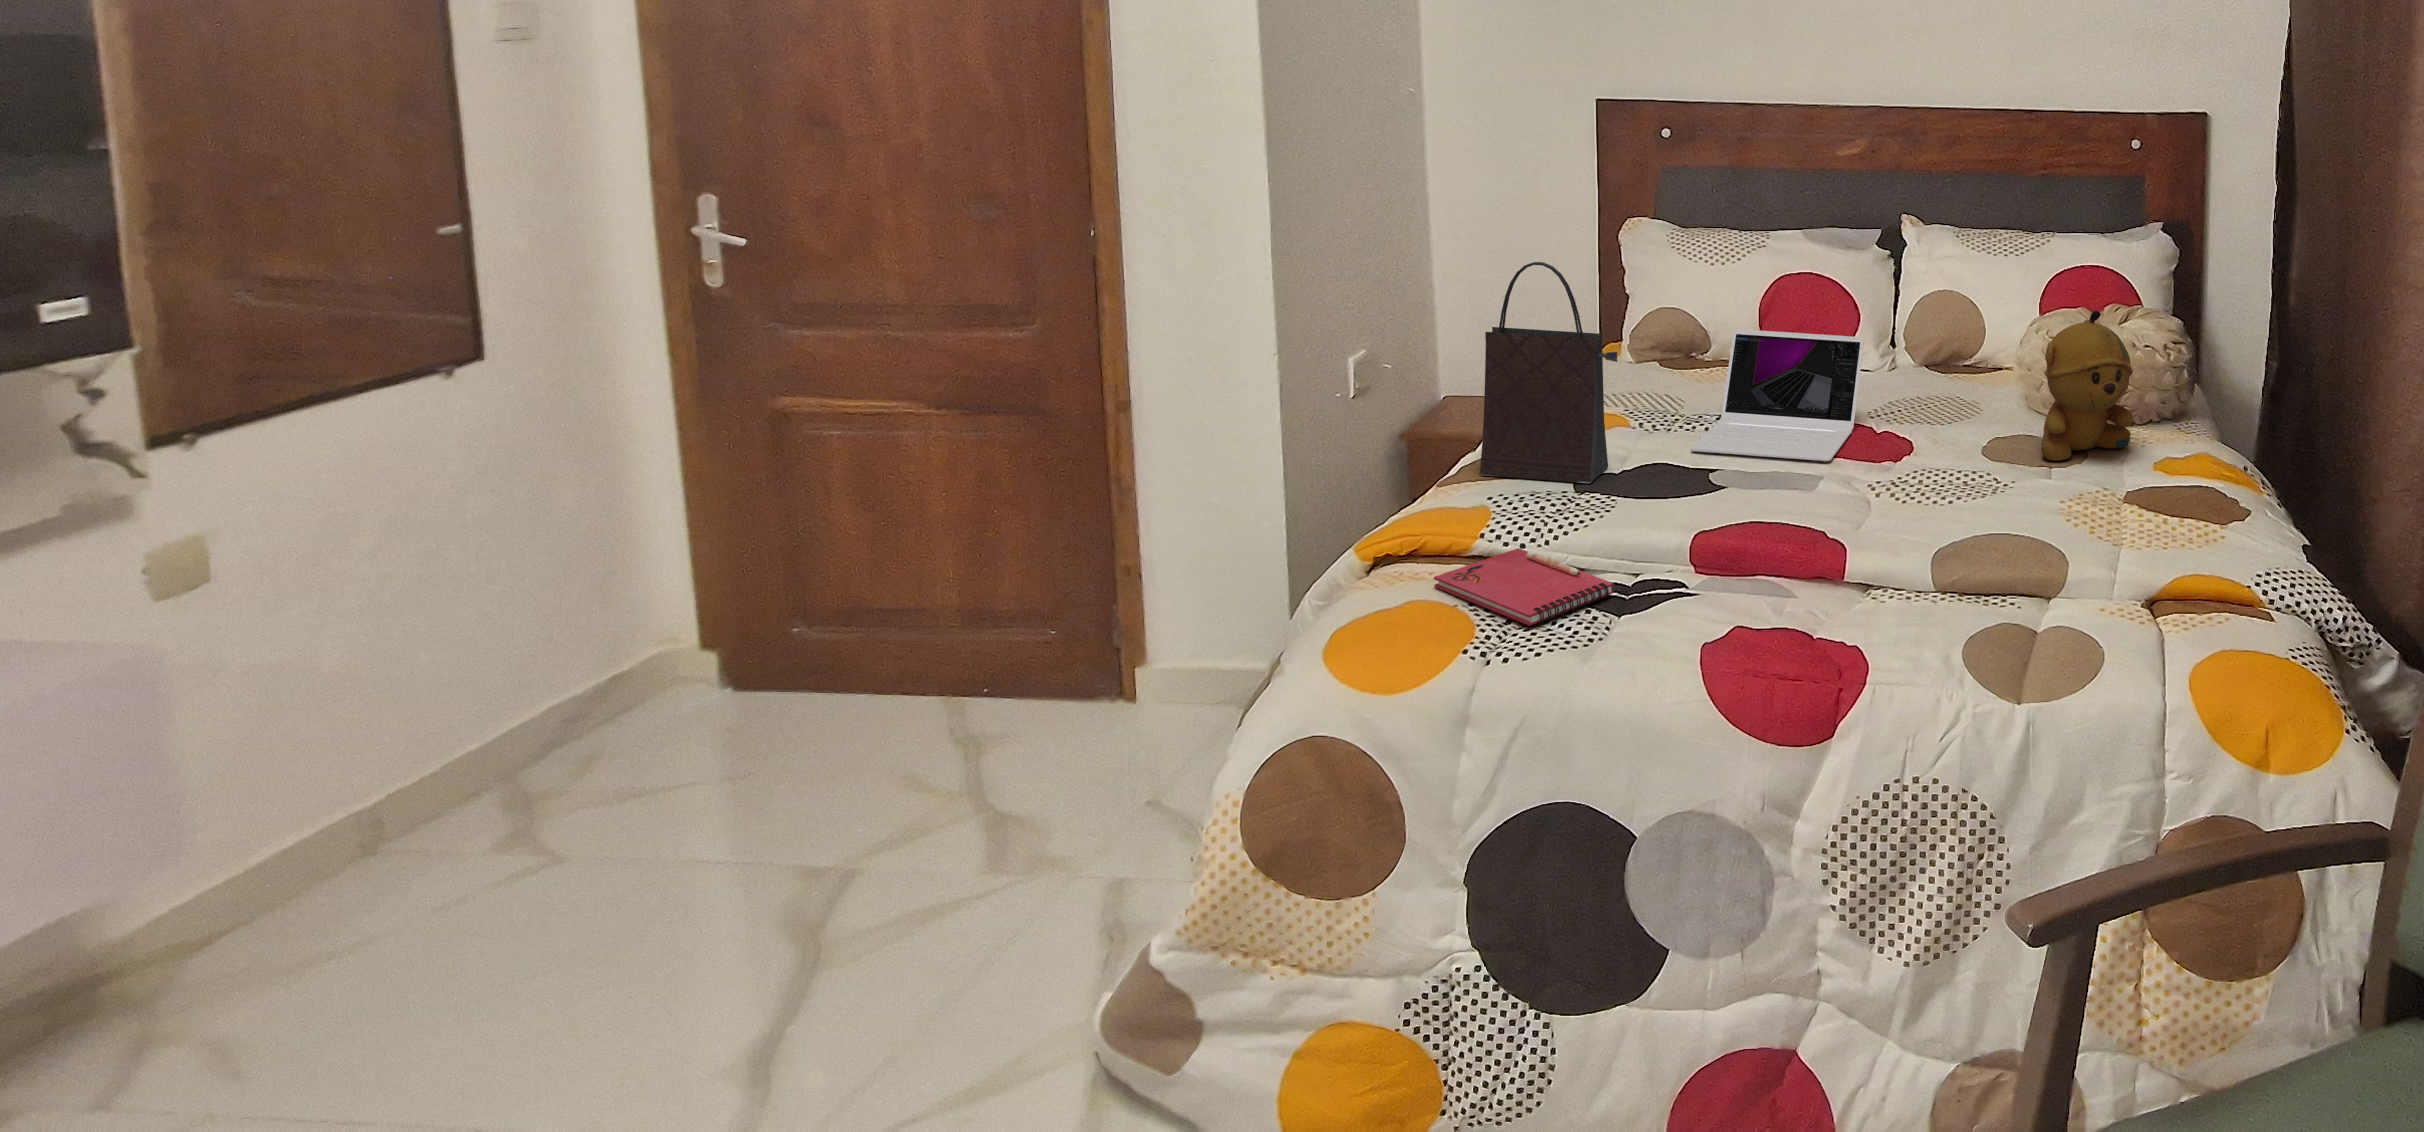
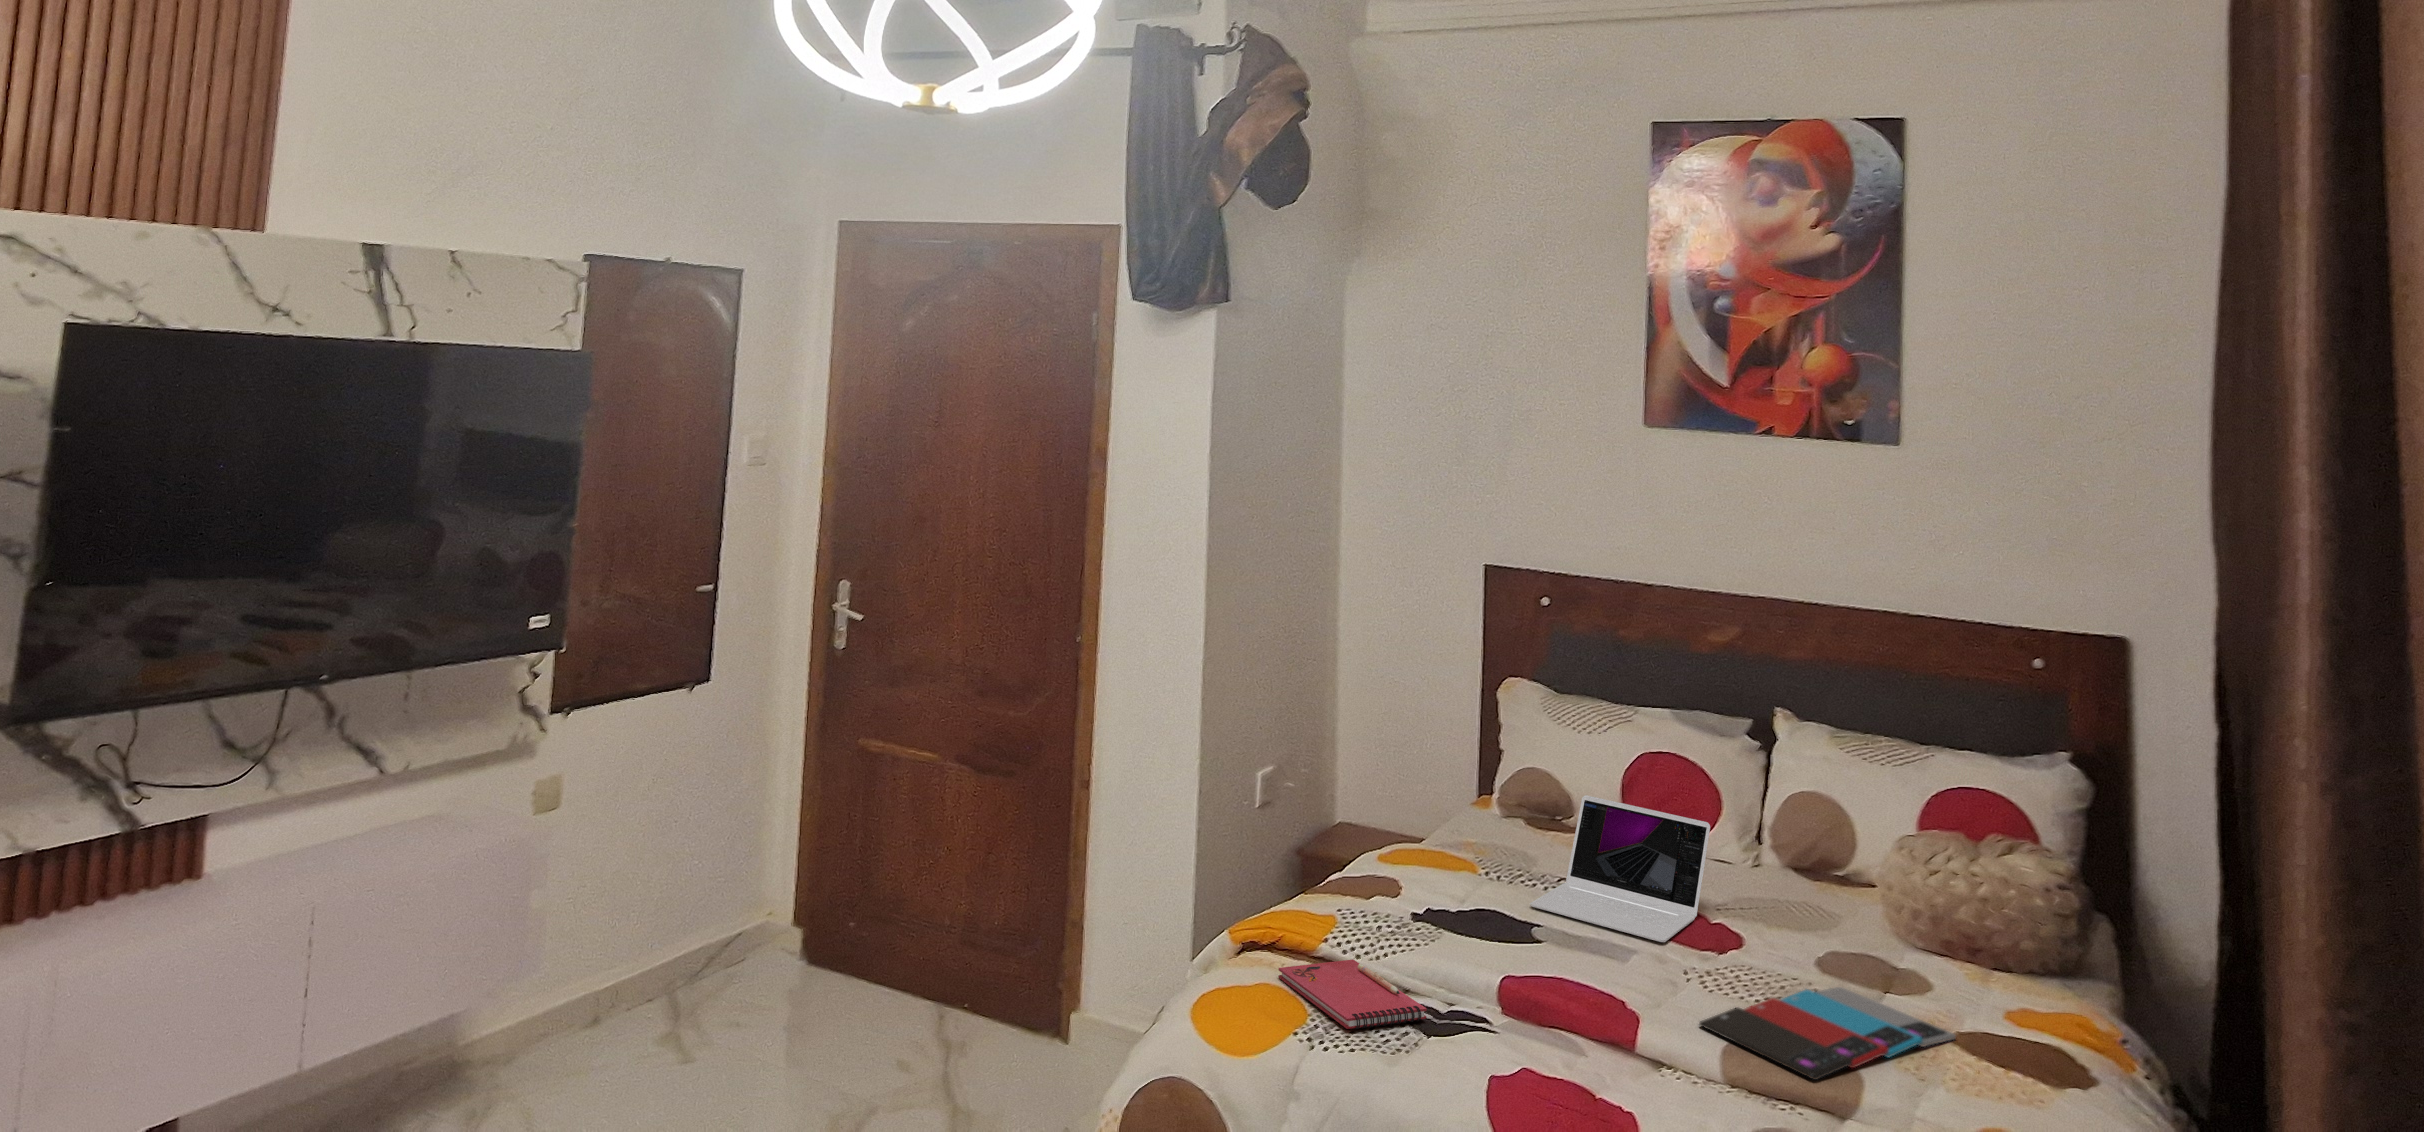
handbag: present [1480,262,1617,483] -> none [1338,702,1461,917]
stuffed bear: present [2041,310,2134,460] -> none [1898,832,2012,995]
smartphone: none [1881,470,2097,562] -> present [1699,987,1956,1080]

